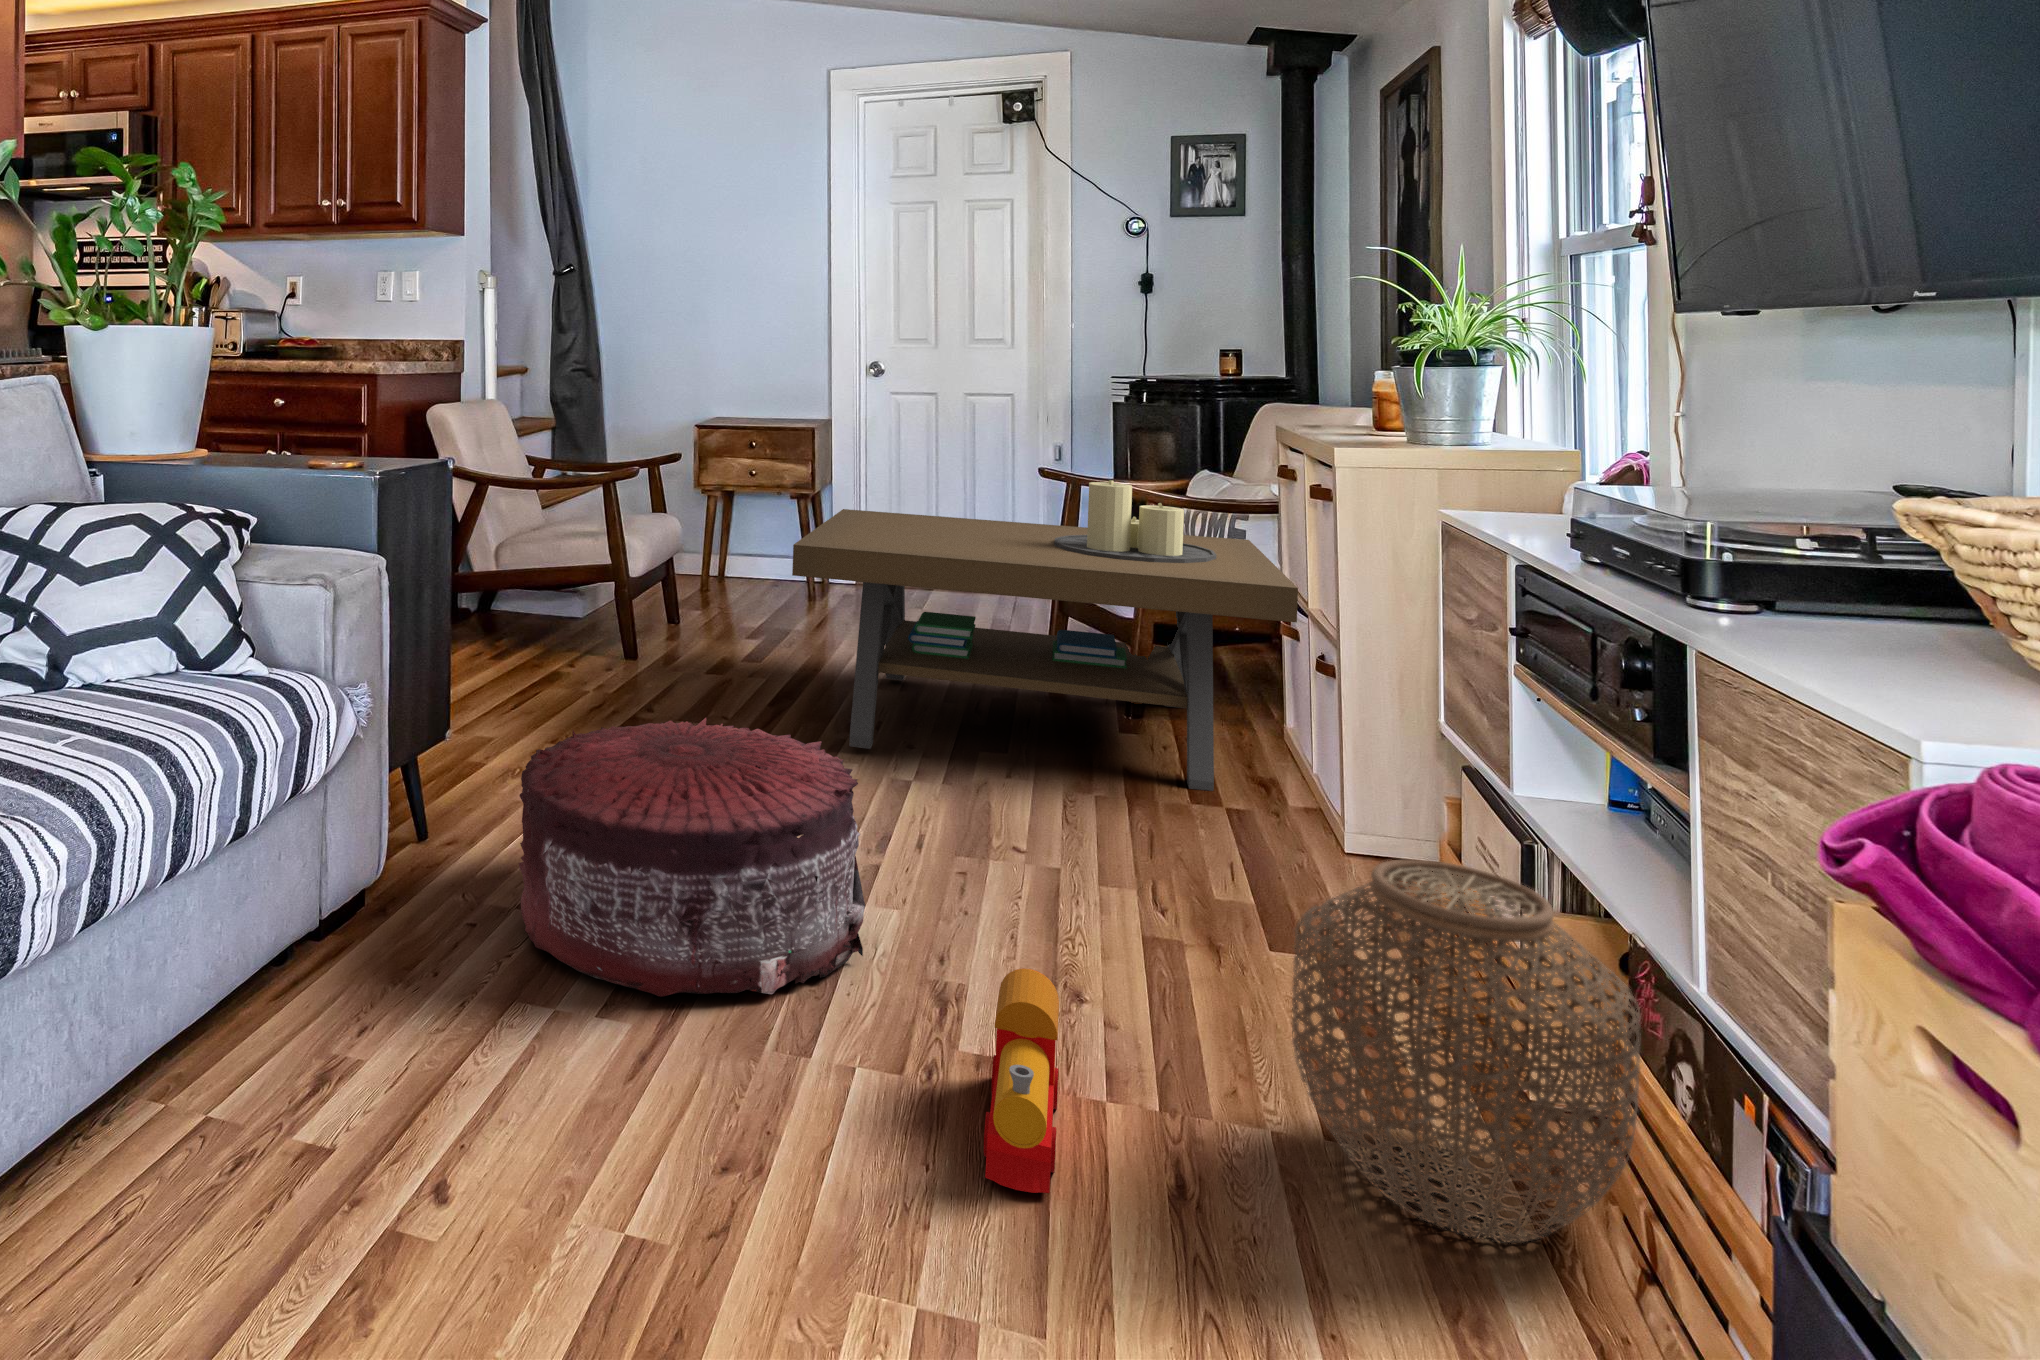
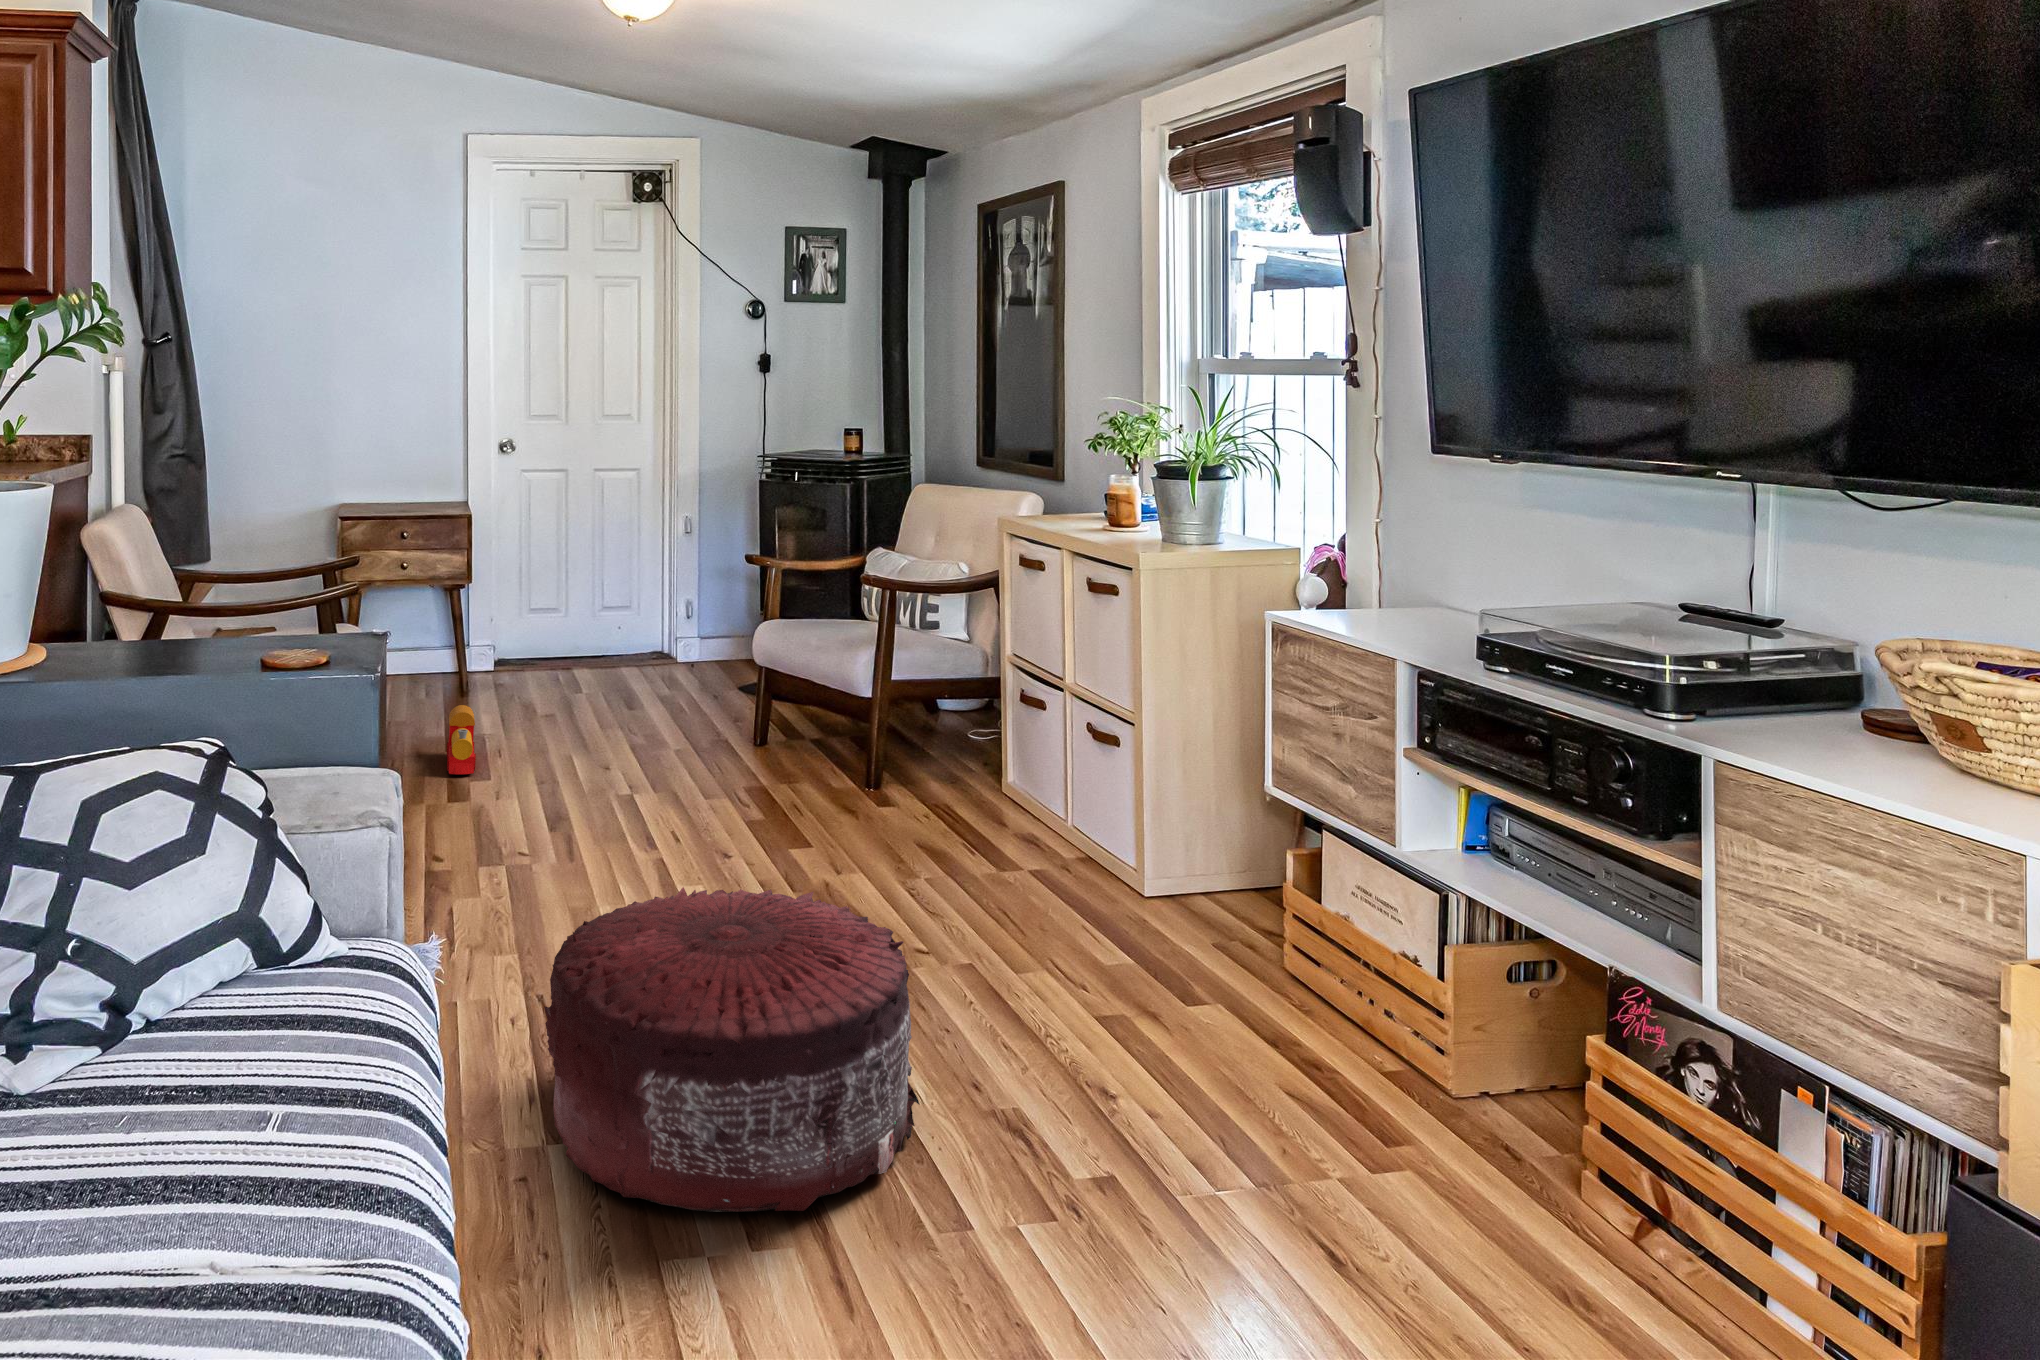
coffee table: present [792,480,1298,791] -> none [585,576,1066,875]
woven basket: present [1292,860,1640,1243] -> none [1341,913,1591,1207]
toy train: present [984,968,1059,1193] -> present [447,705,476,774]

